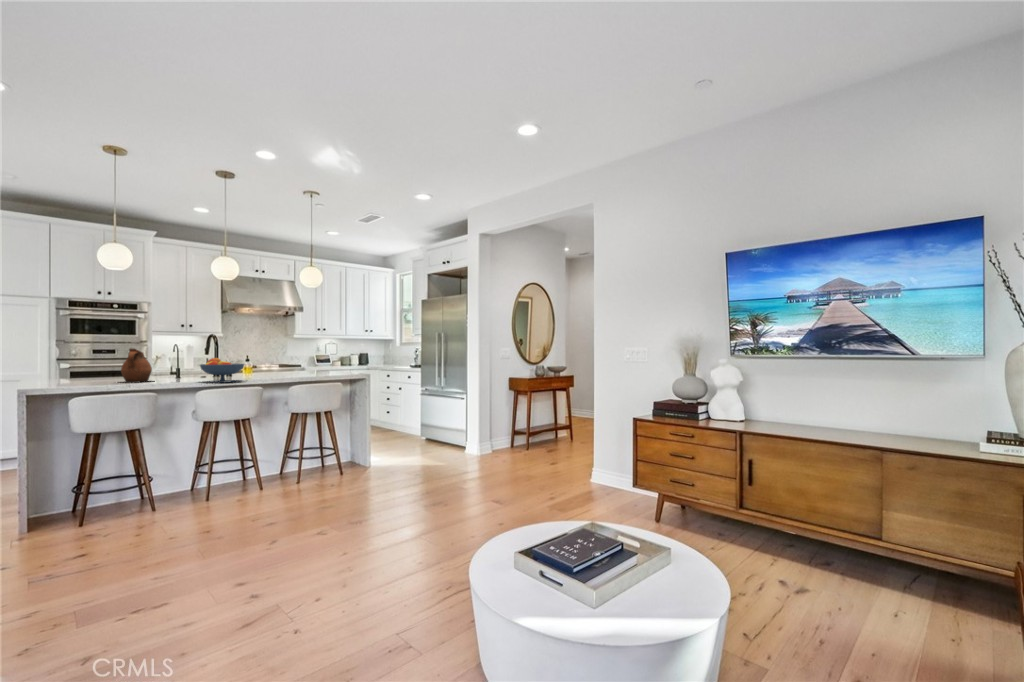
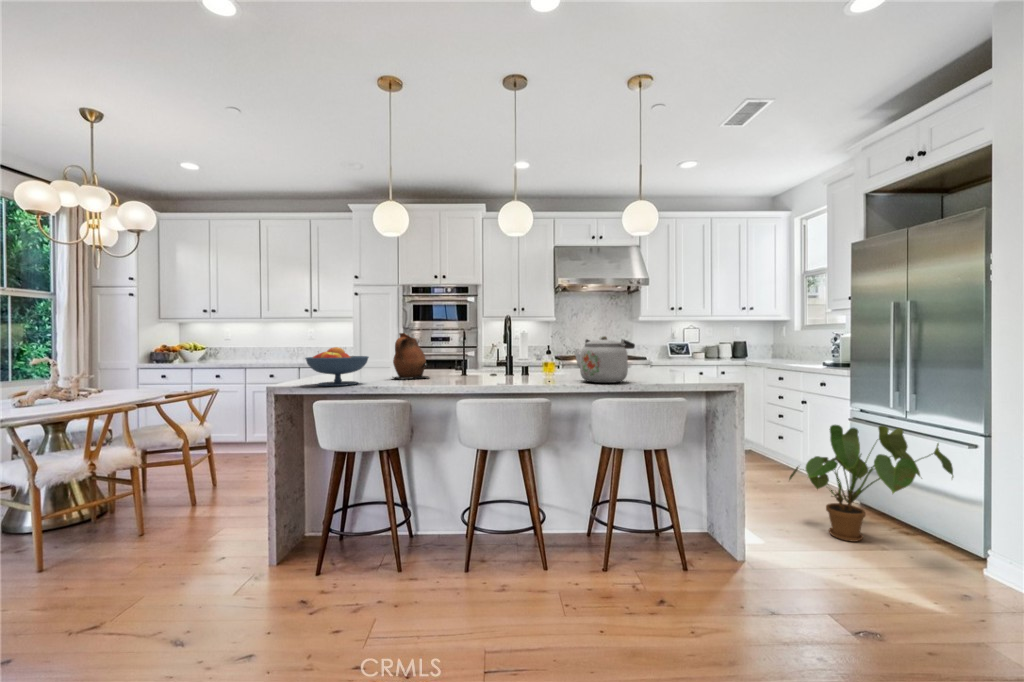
kettle: none [275,352,314,379] -> present [575,336,635,383]
fruit bowl: present [200,358,244,383] -> present [305,347,369,386]
house plant: none [391,395,455,452] -> present [789,425,953,542]

